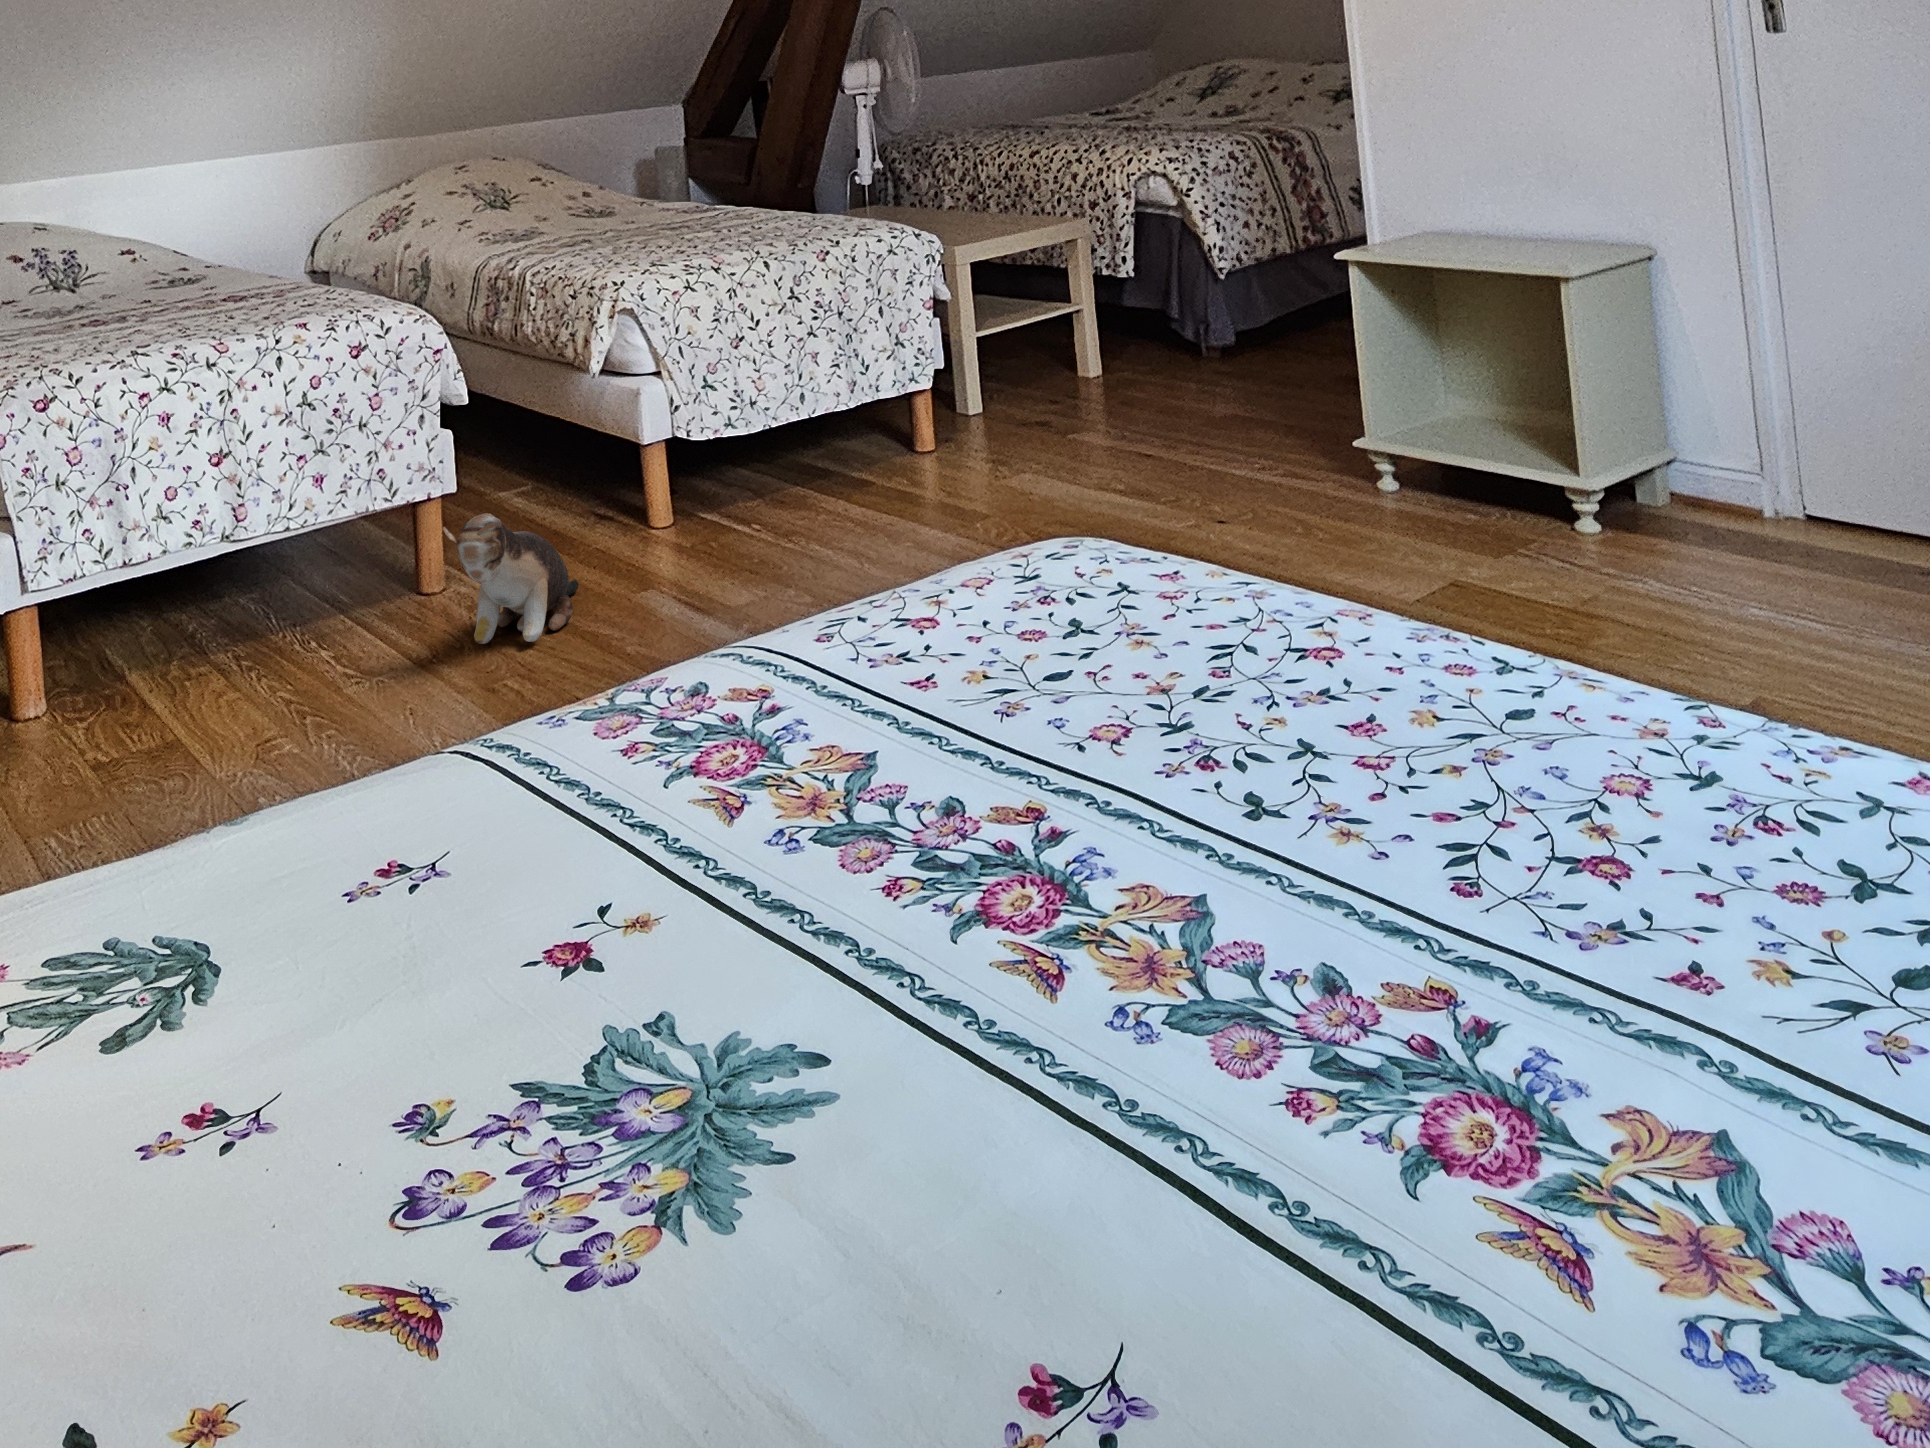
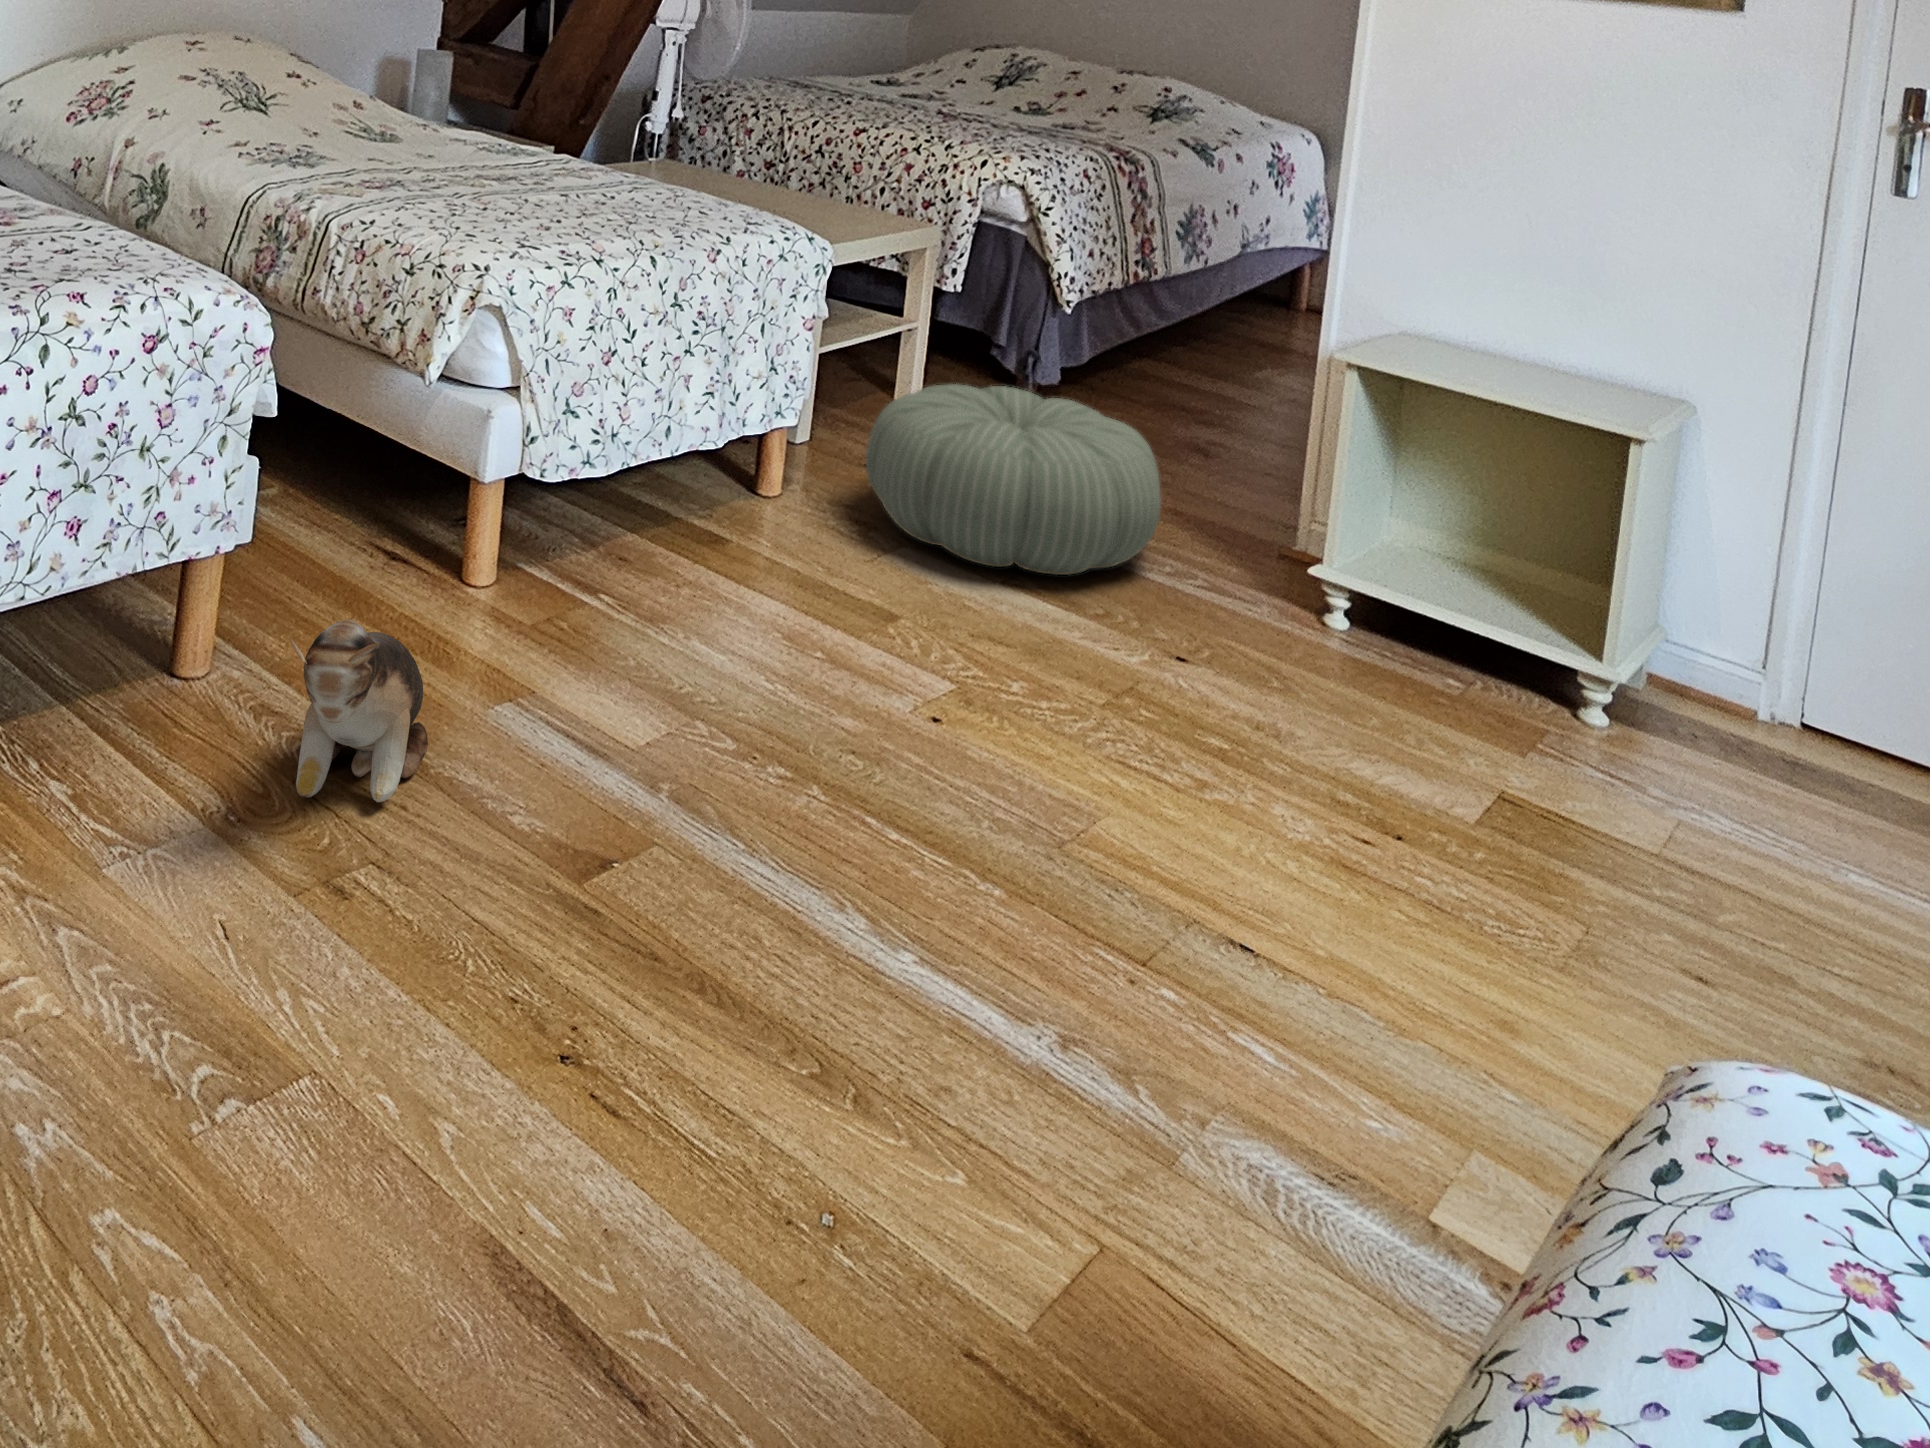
pouf: none [993,335,1244,476] -> present [866,384,1161,575]

